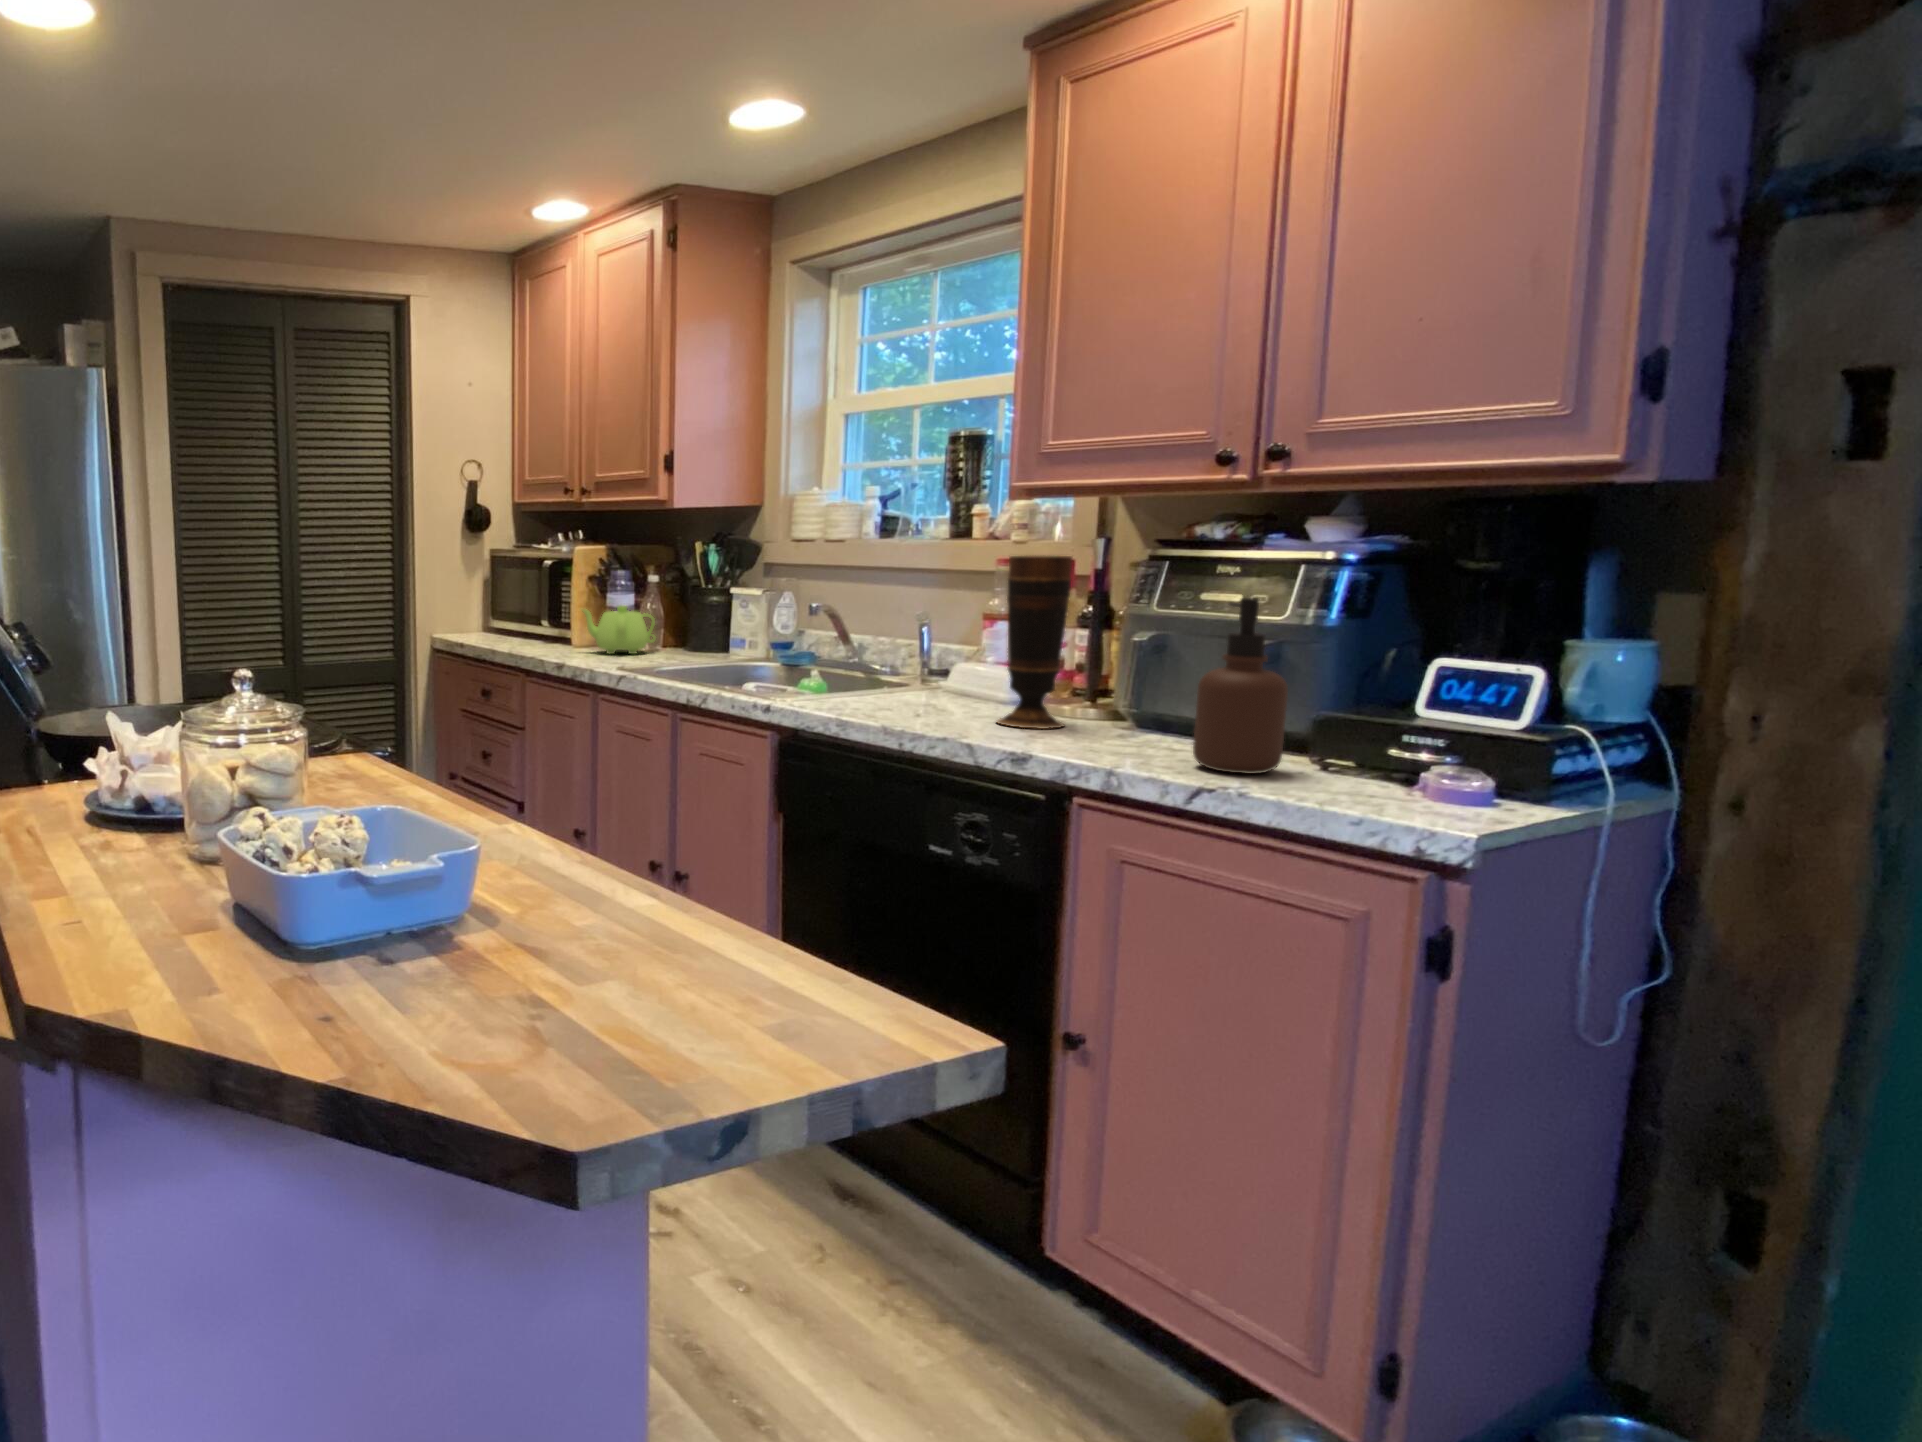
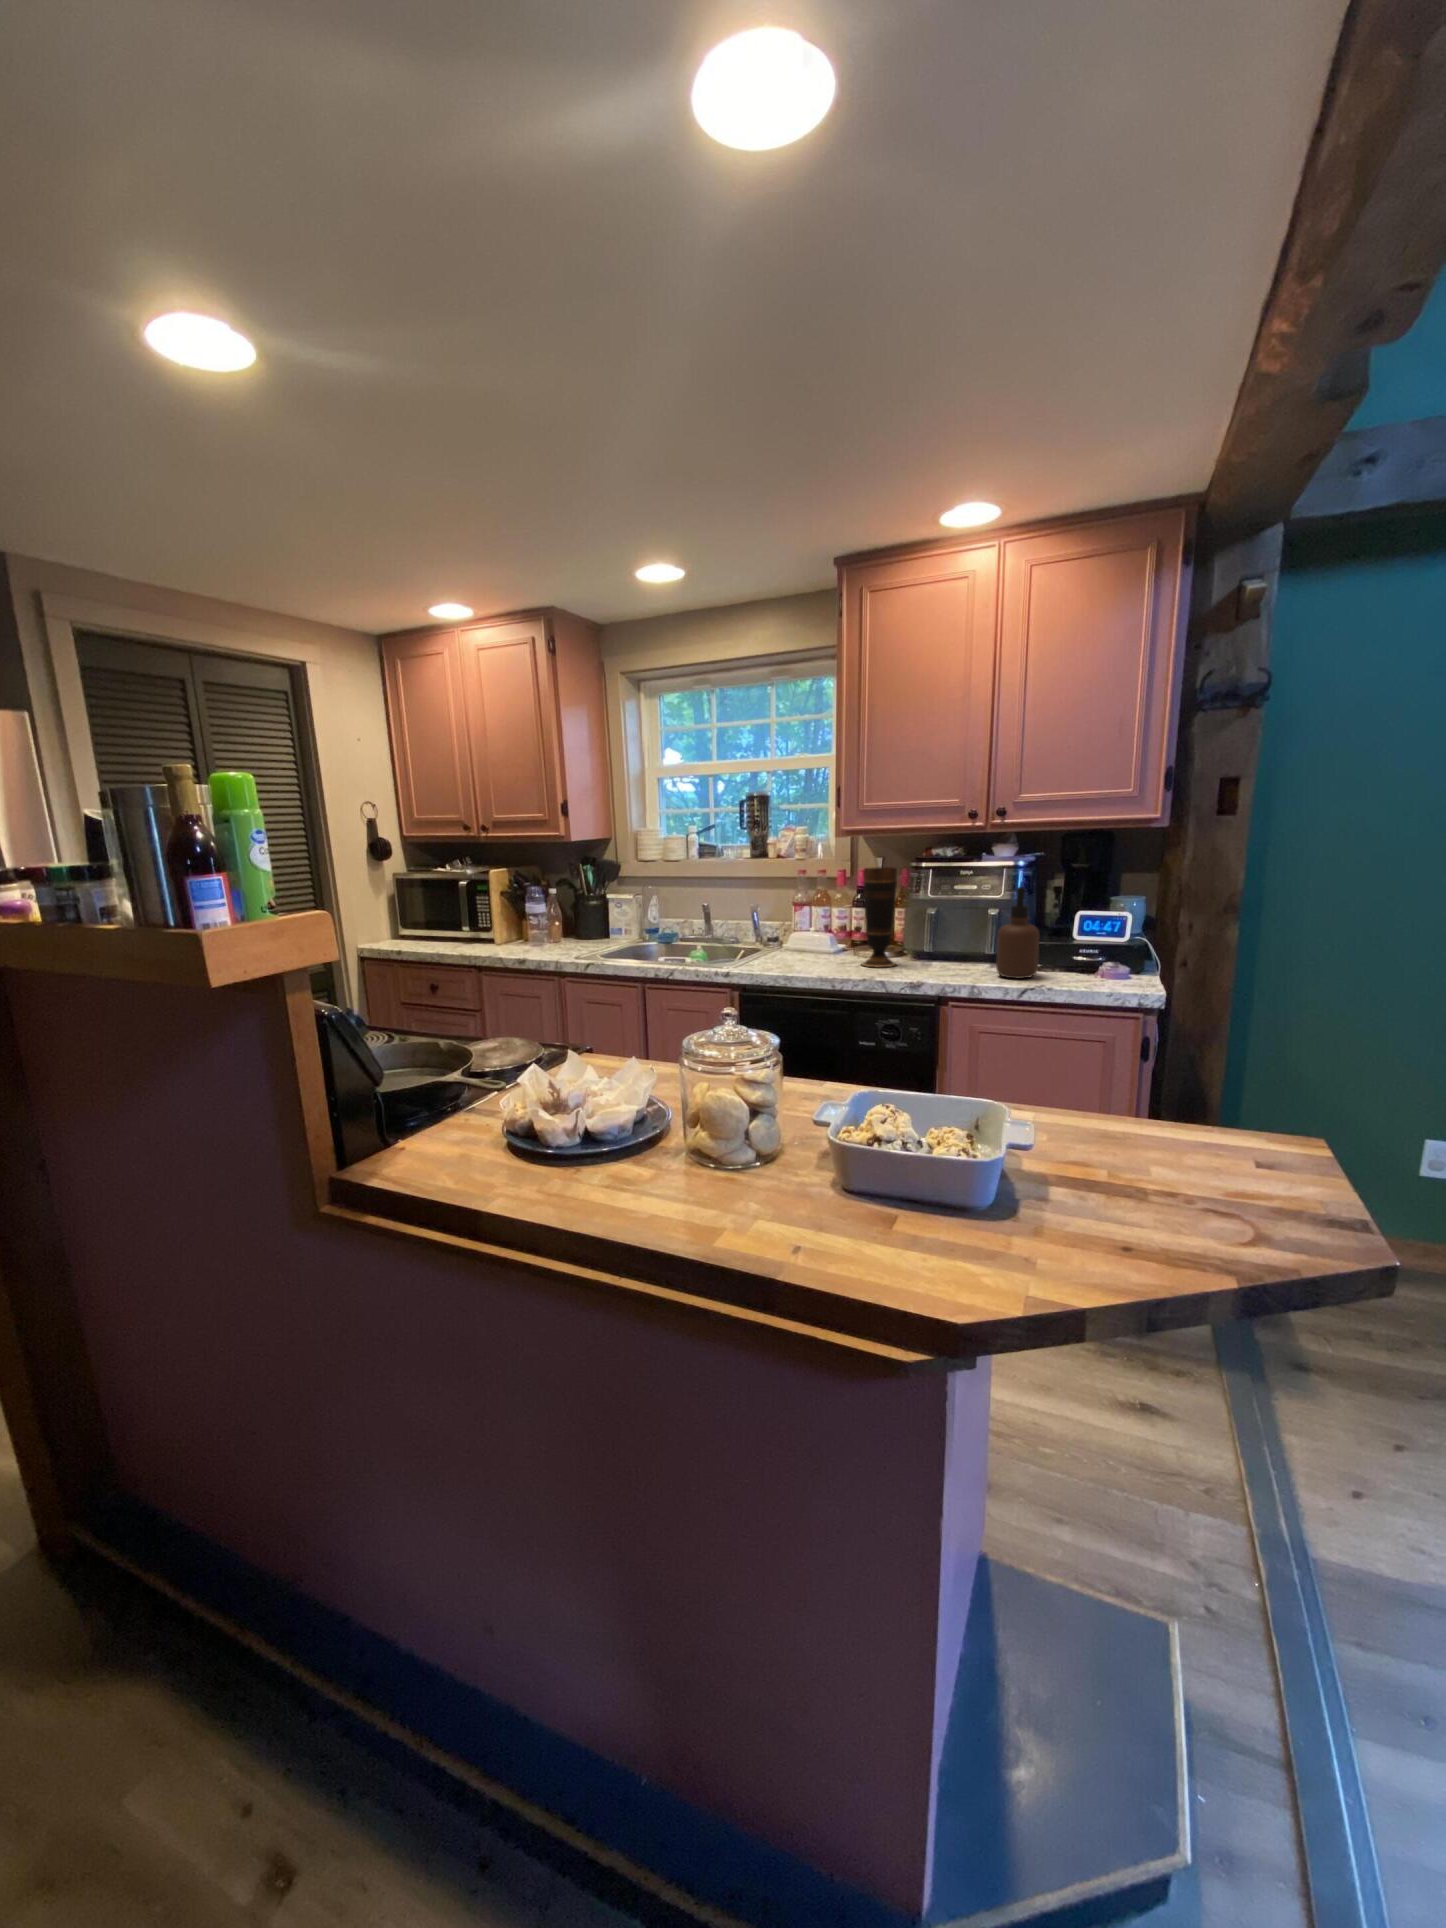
teapot: present [583,605,655,654] -> none [508,913,562,948]

